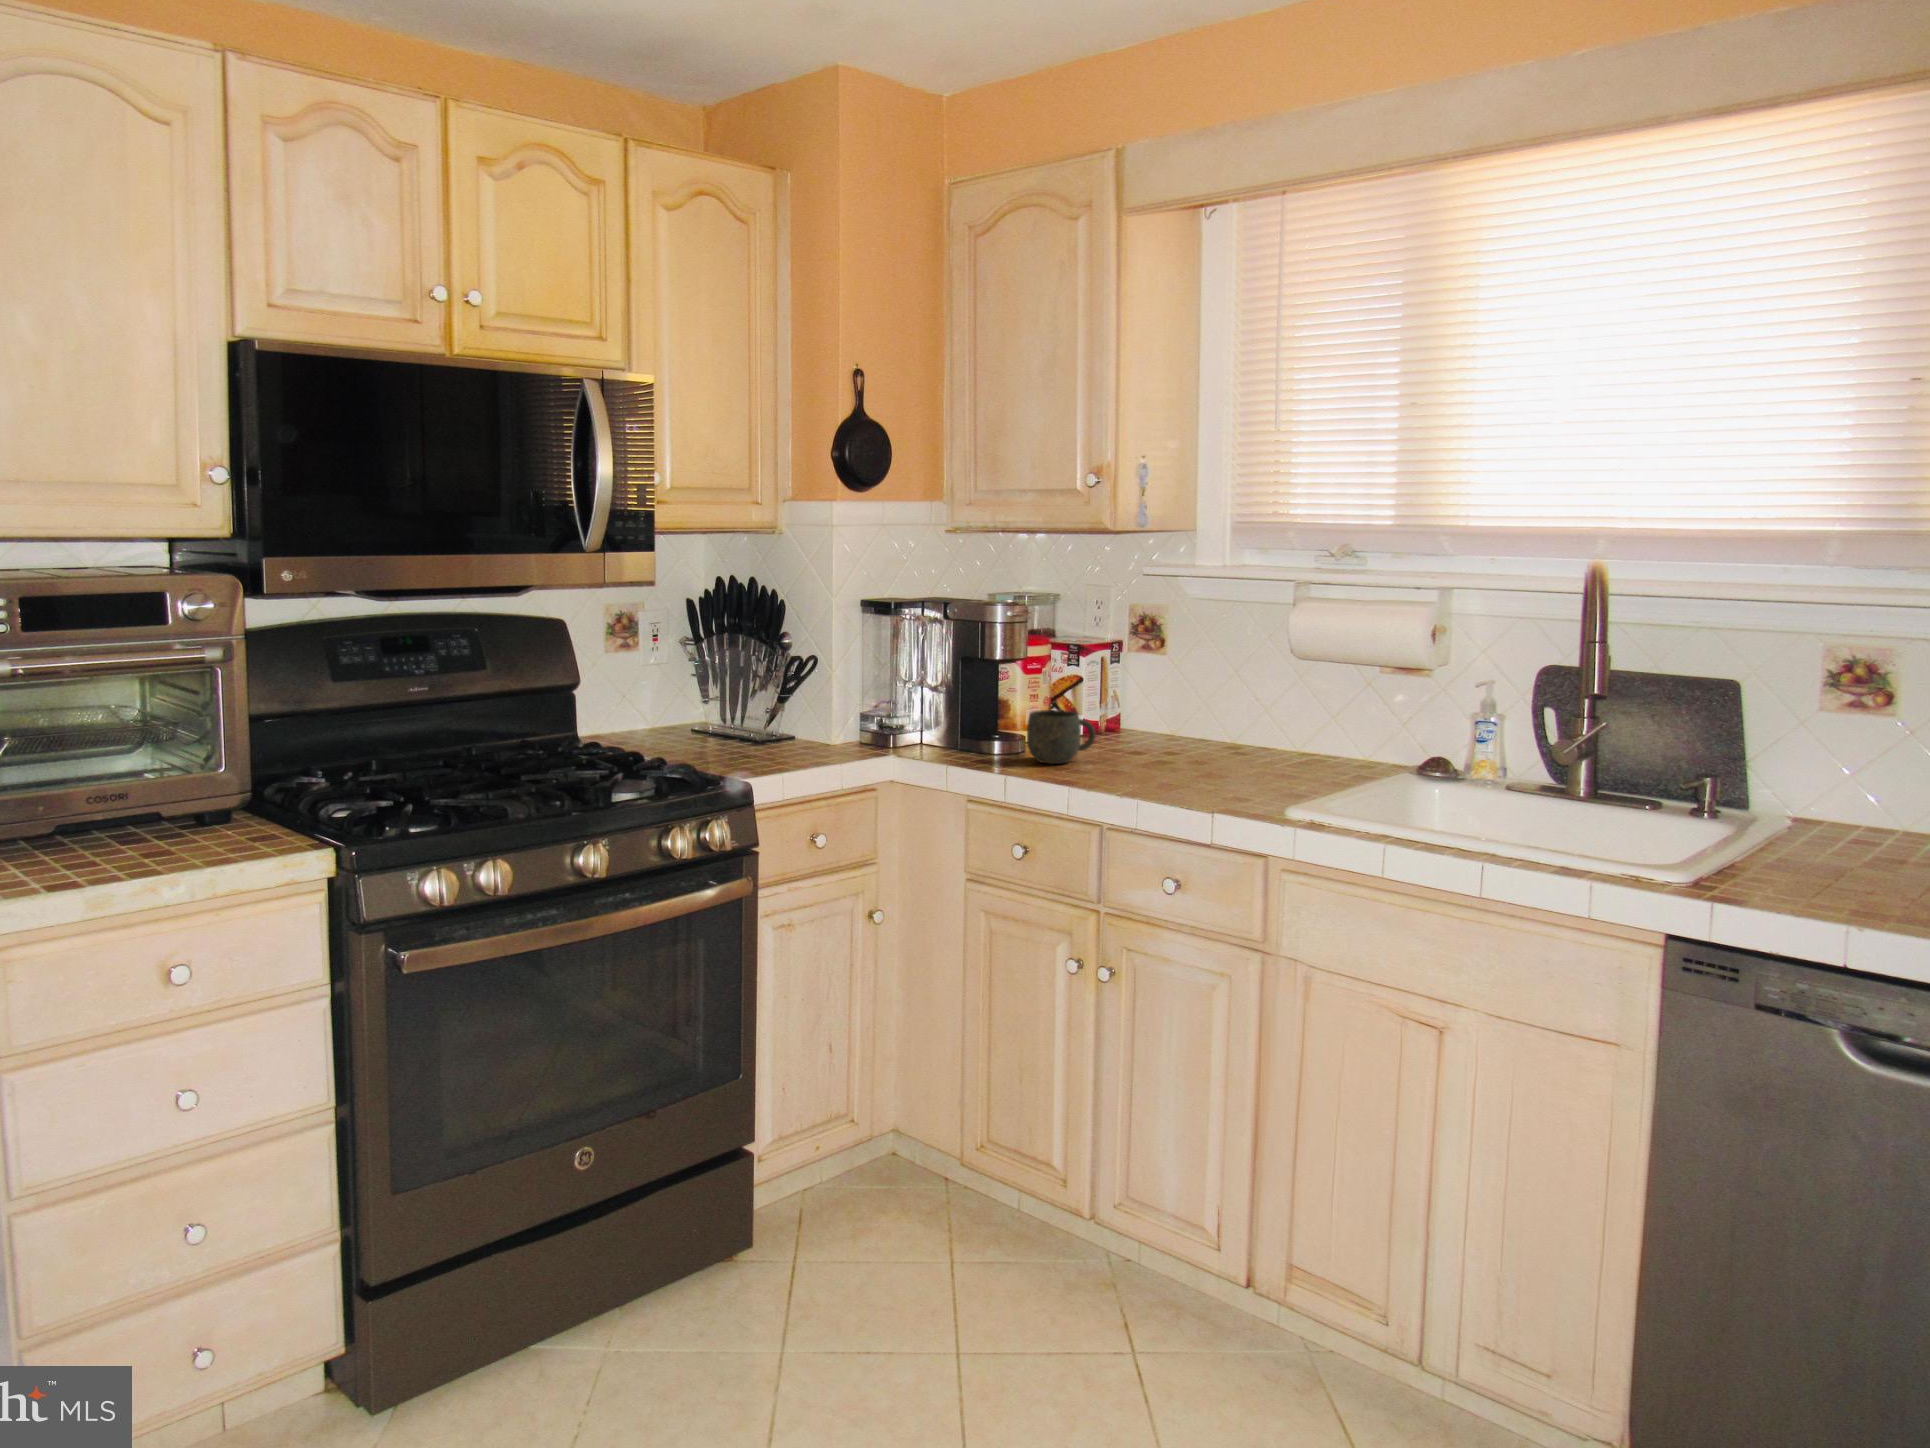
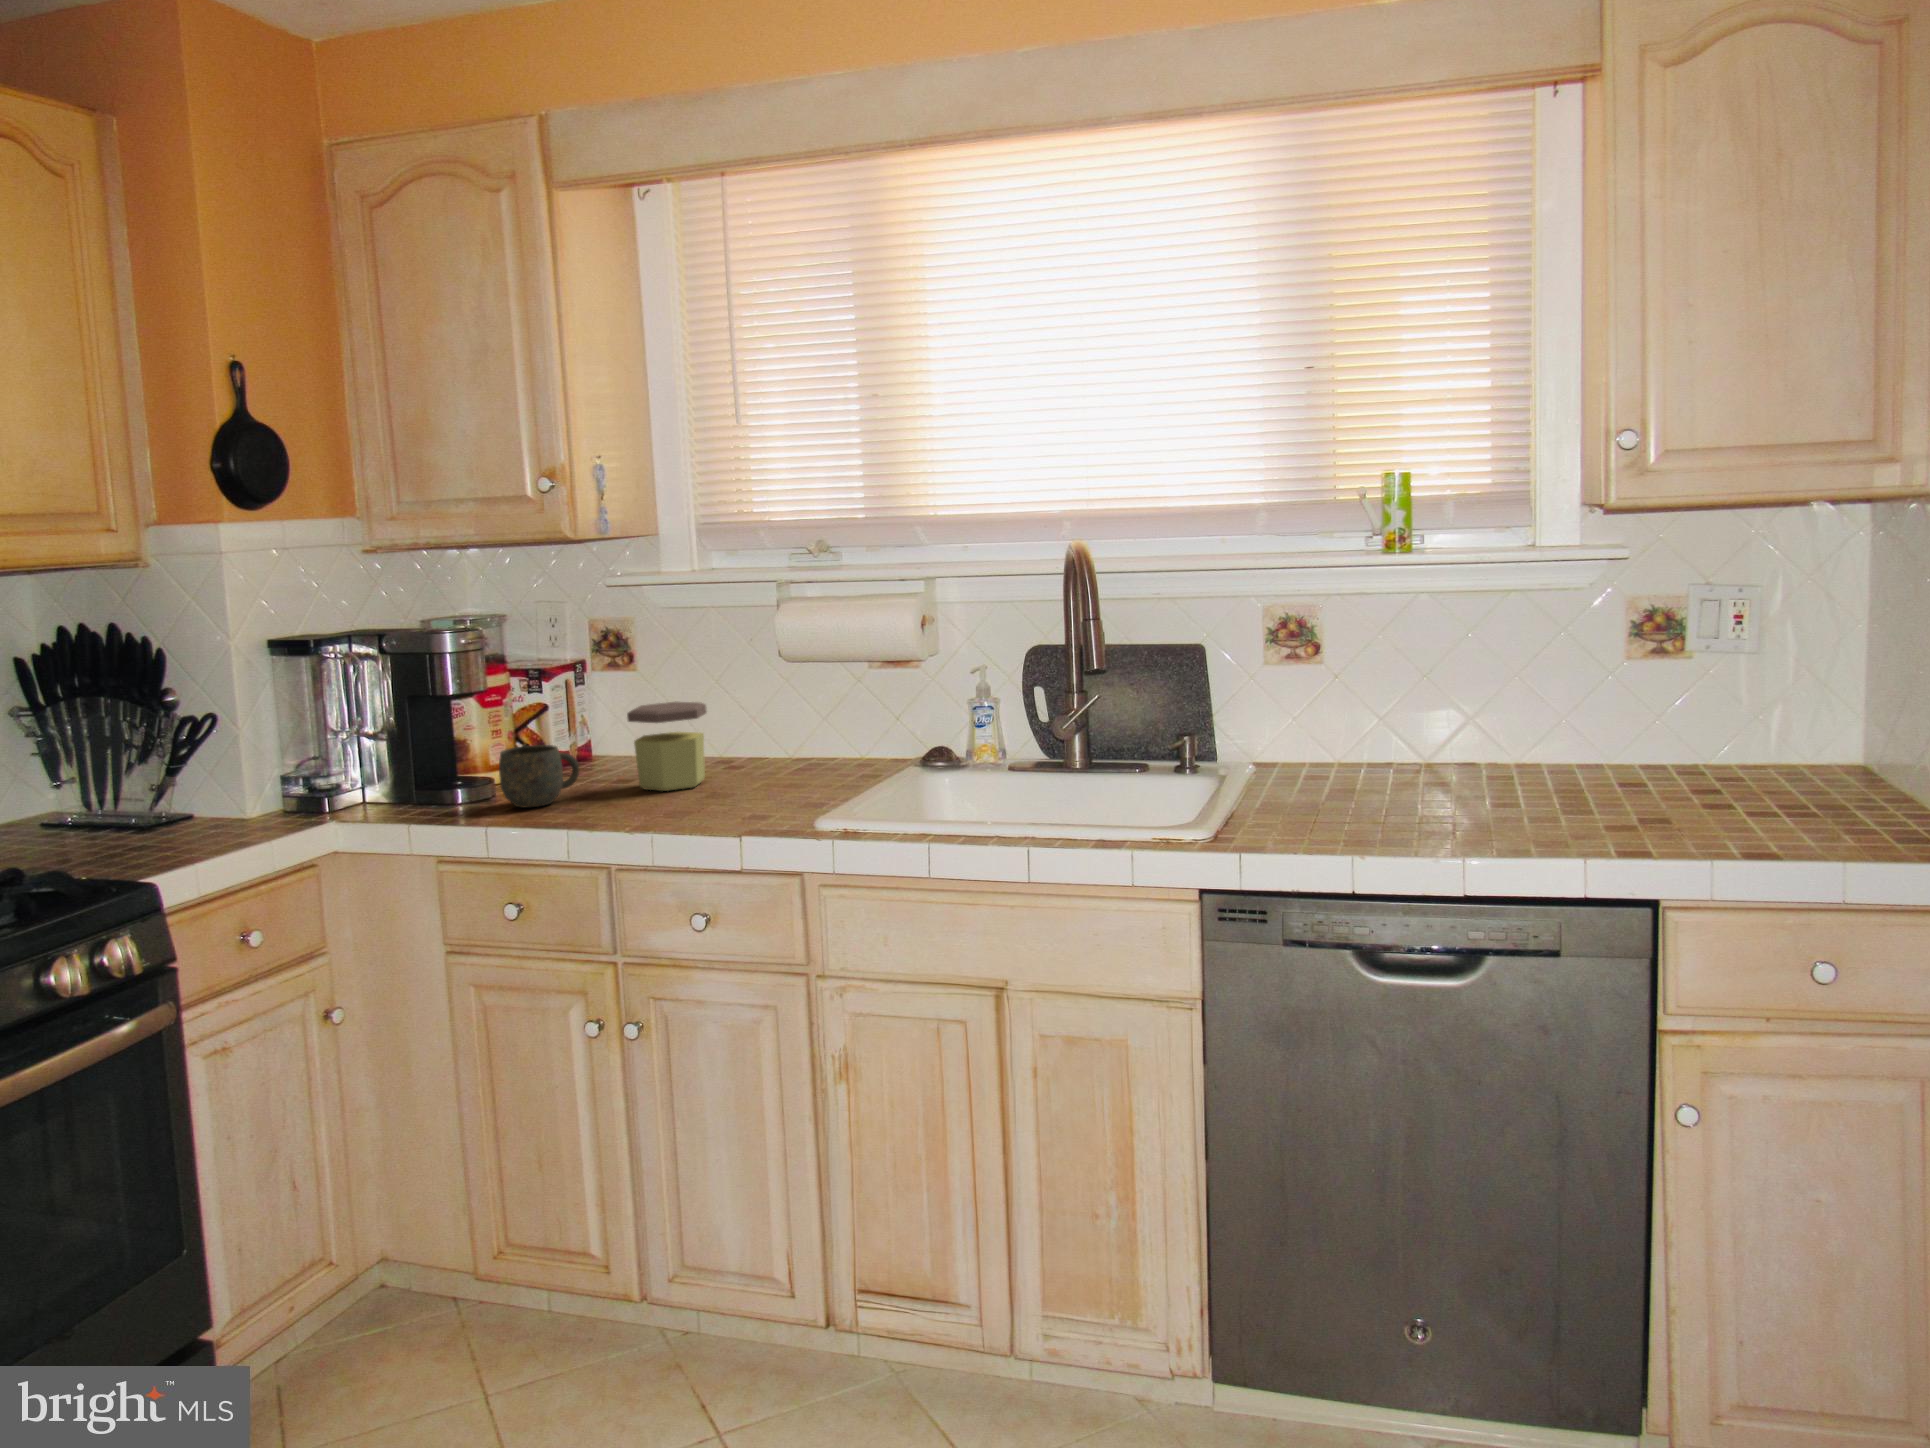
jar: none [1142,685,1215,764] -> present [627,702,707,791]

